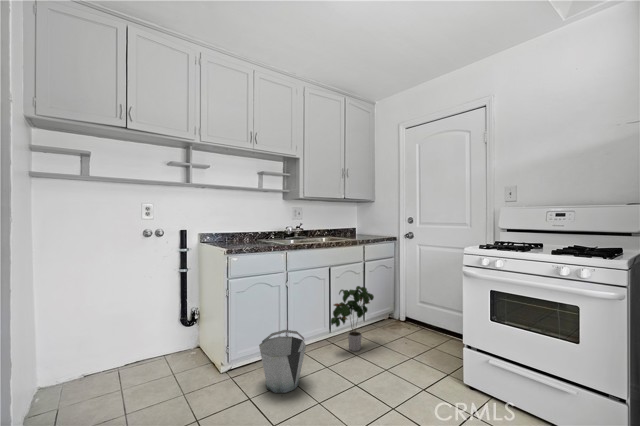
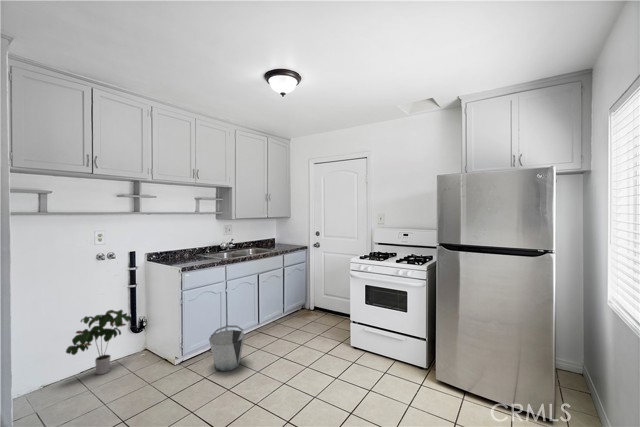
potted plant: present [331,286,374,351] -> present [66,310,132,375]

